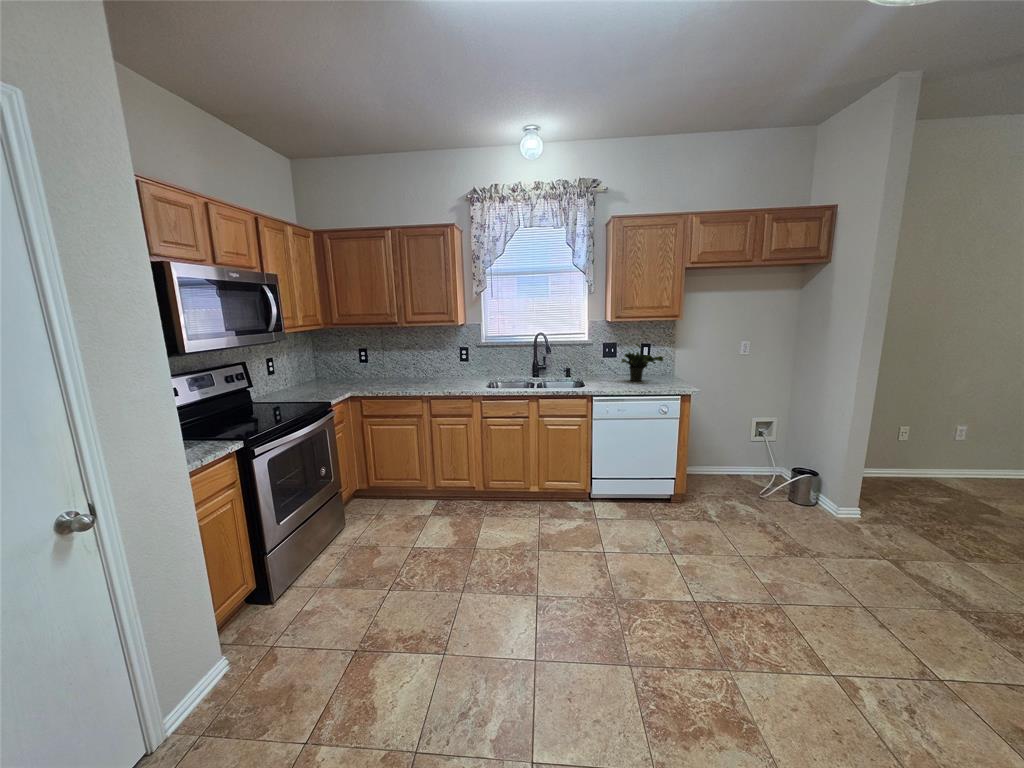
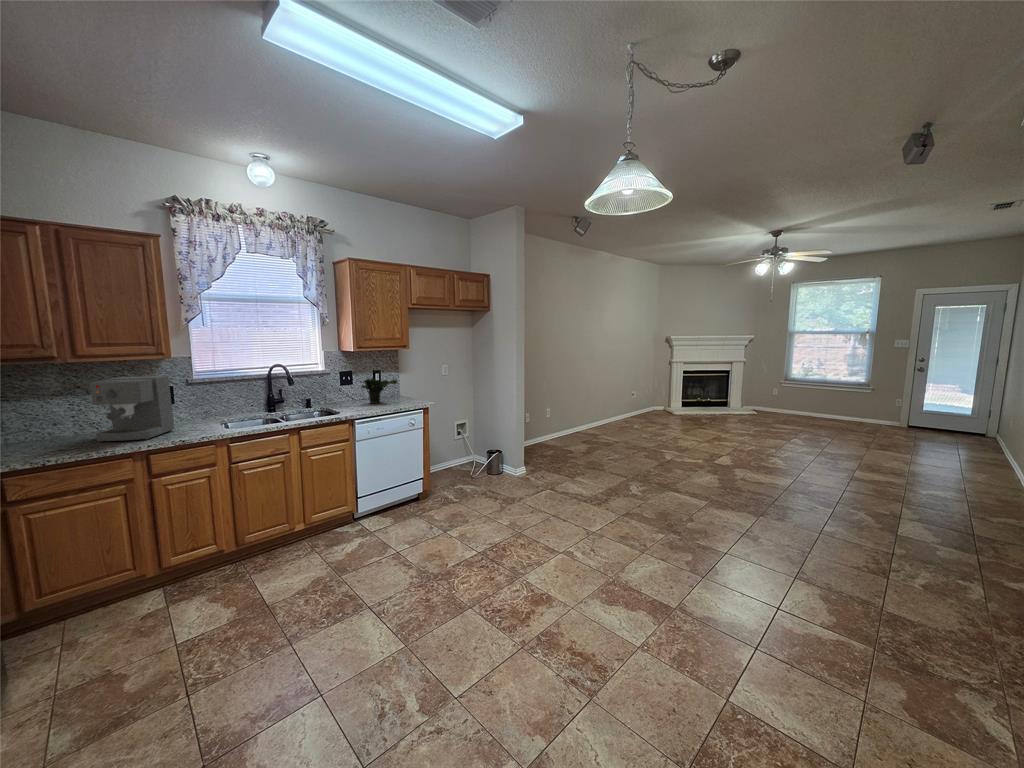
coffee maker: none [411,338,459,387] -> present [90,376,174,442]

